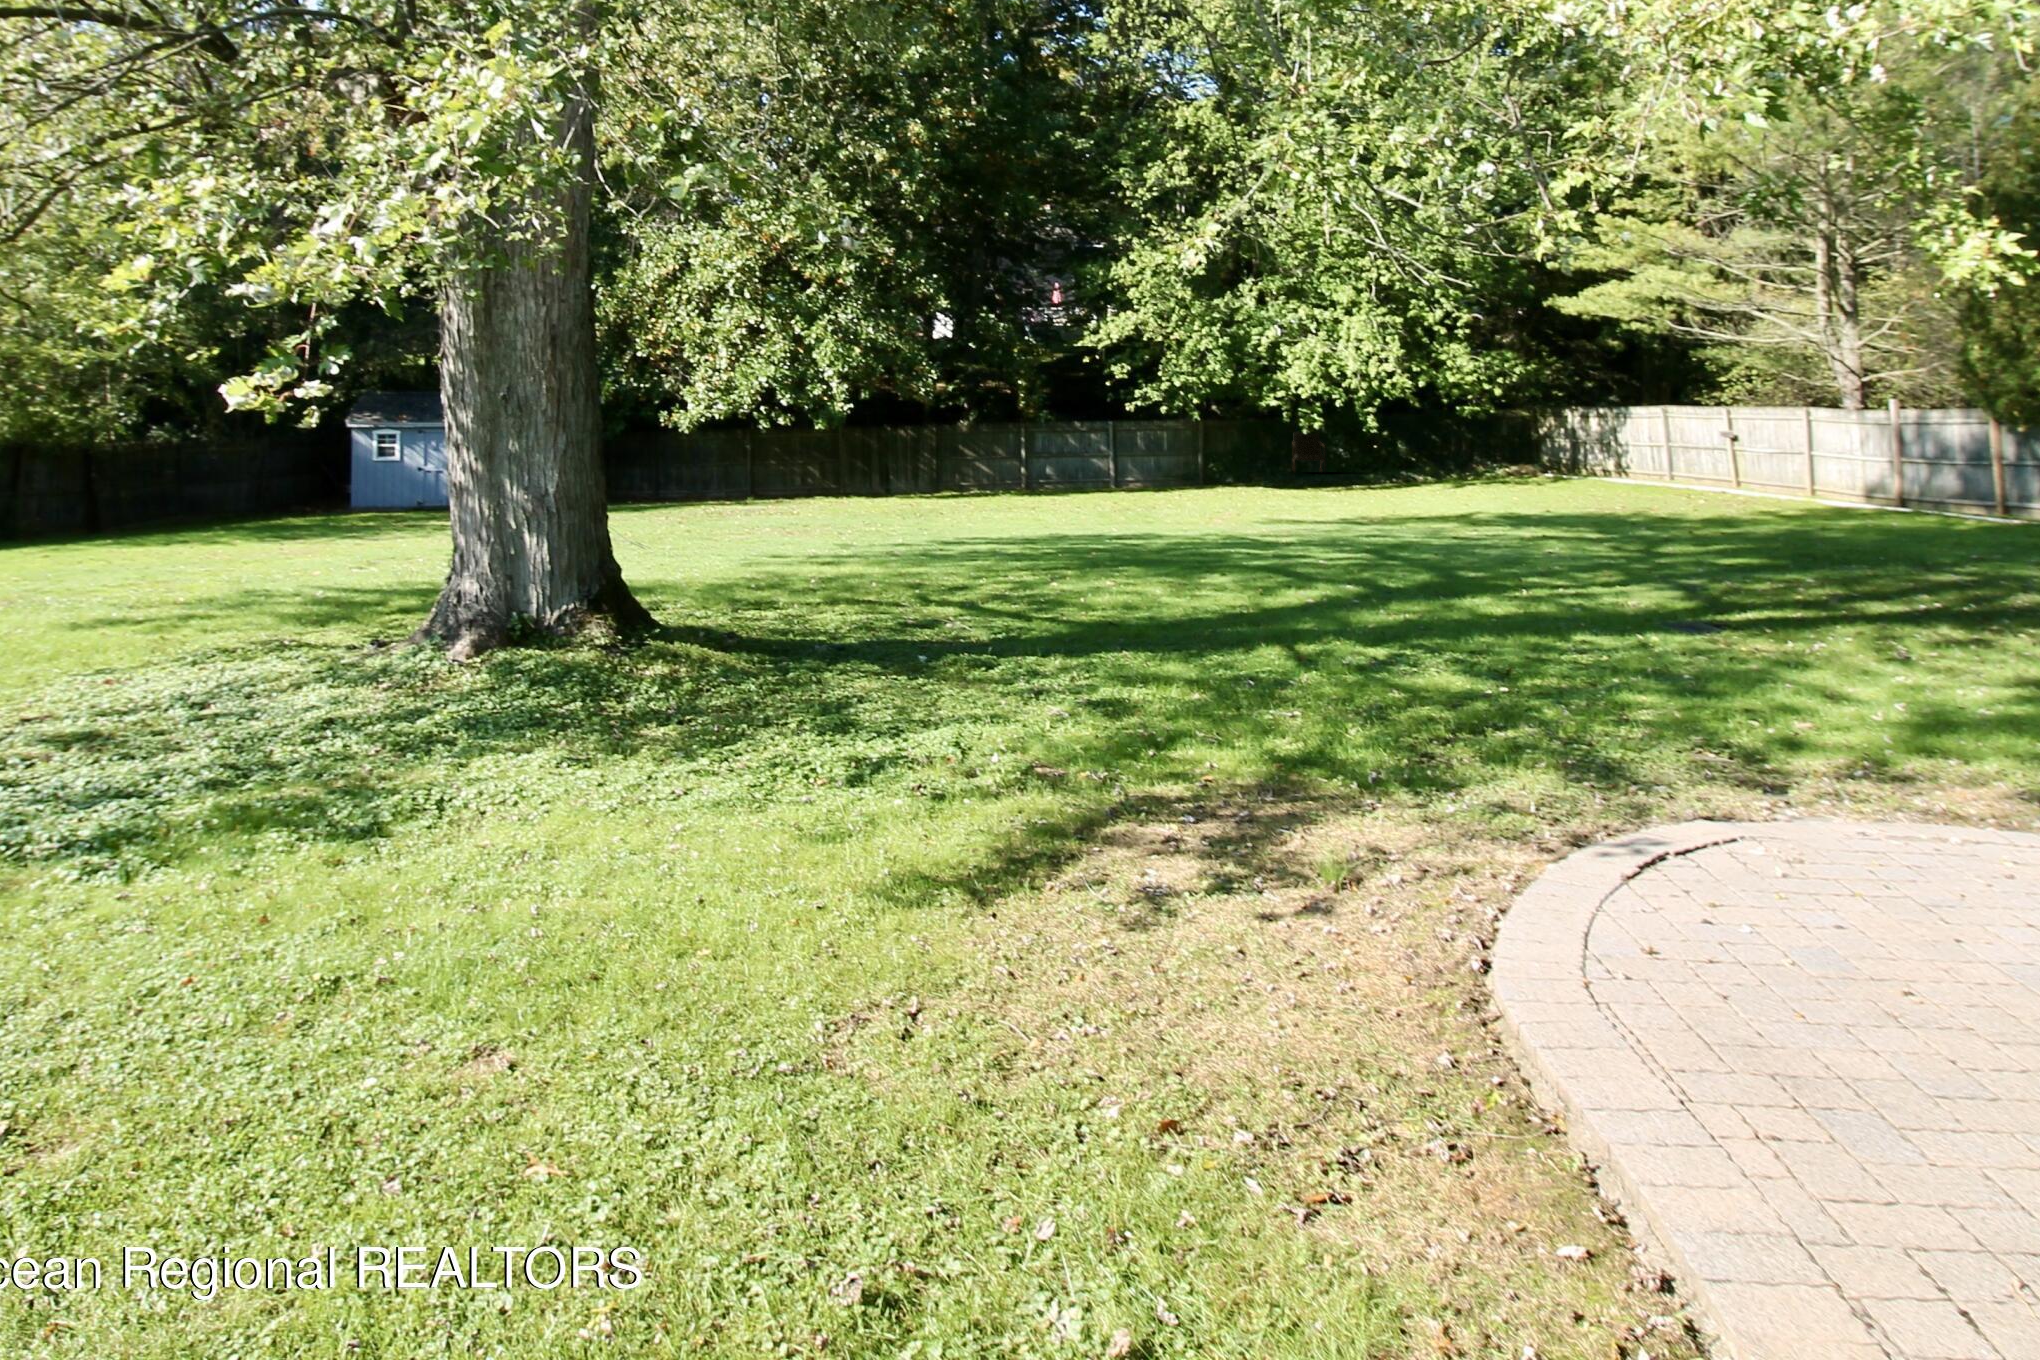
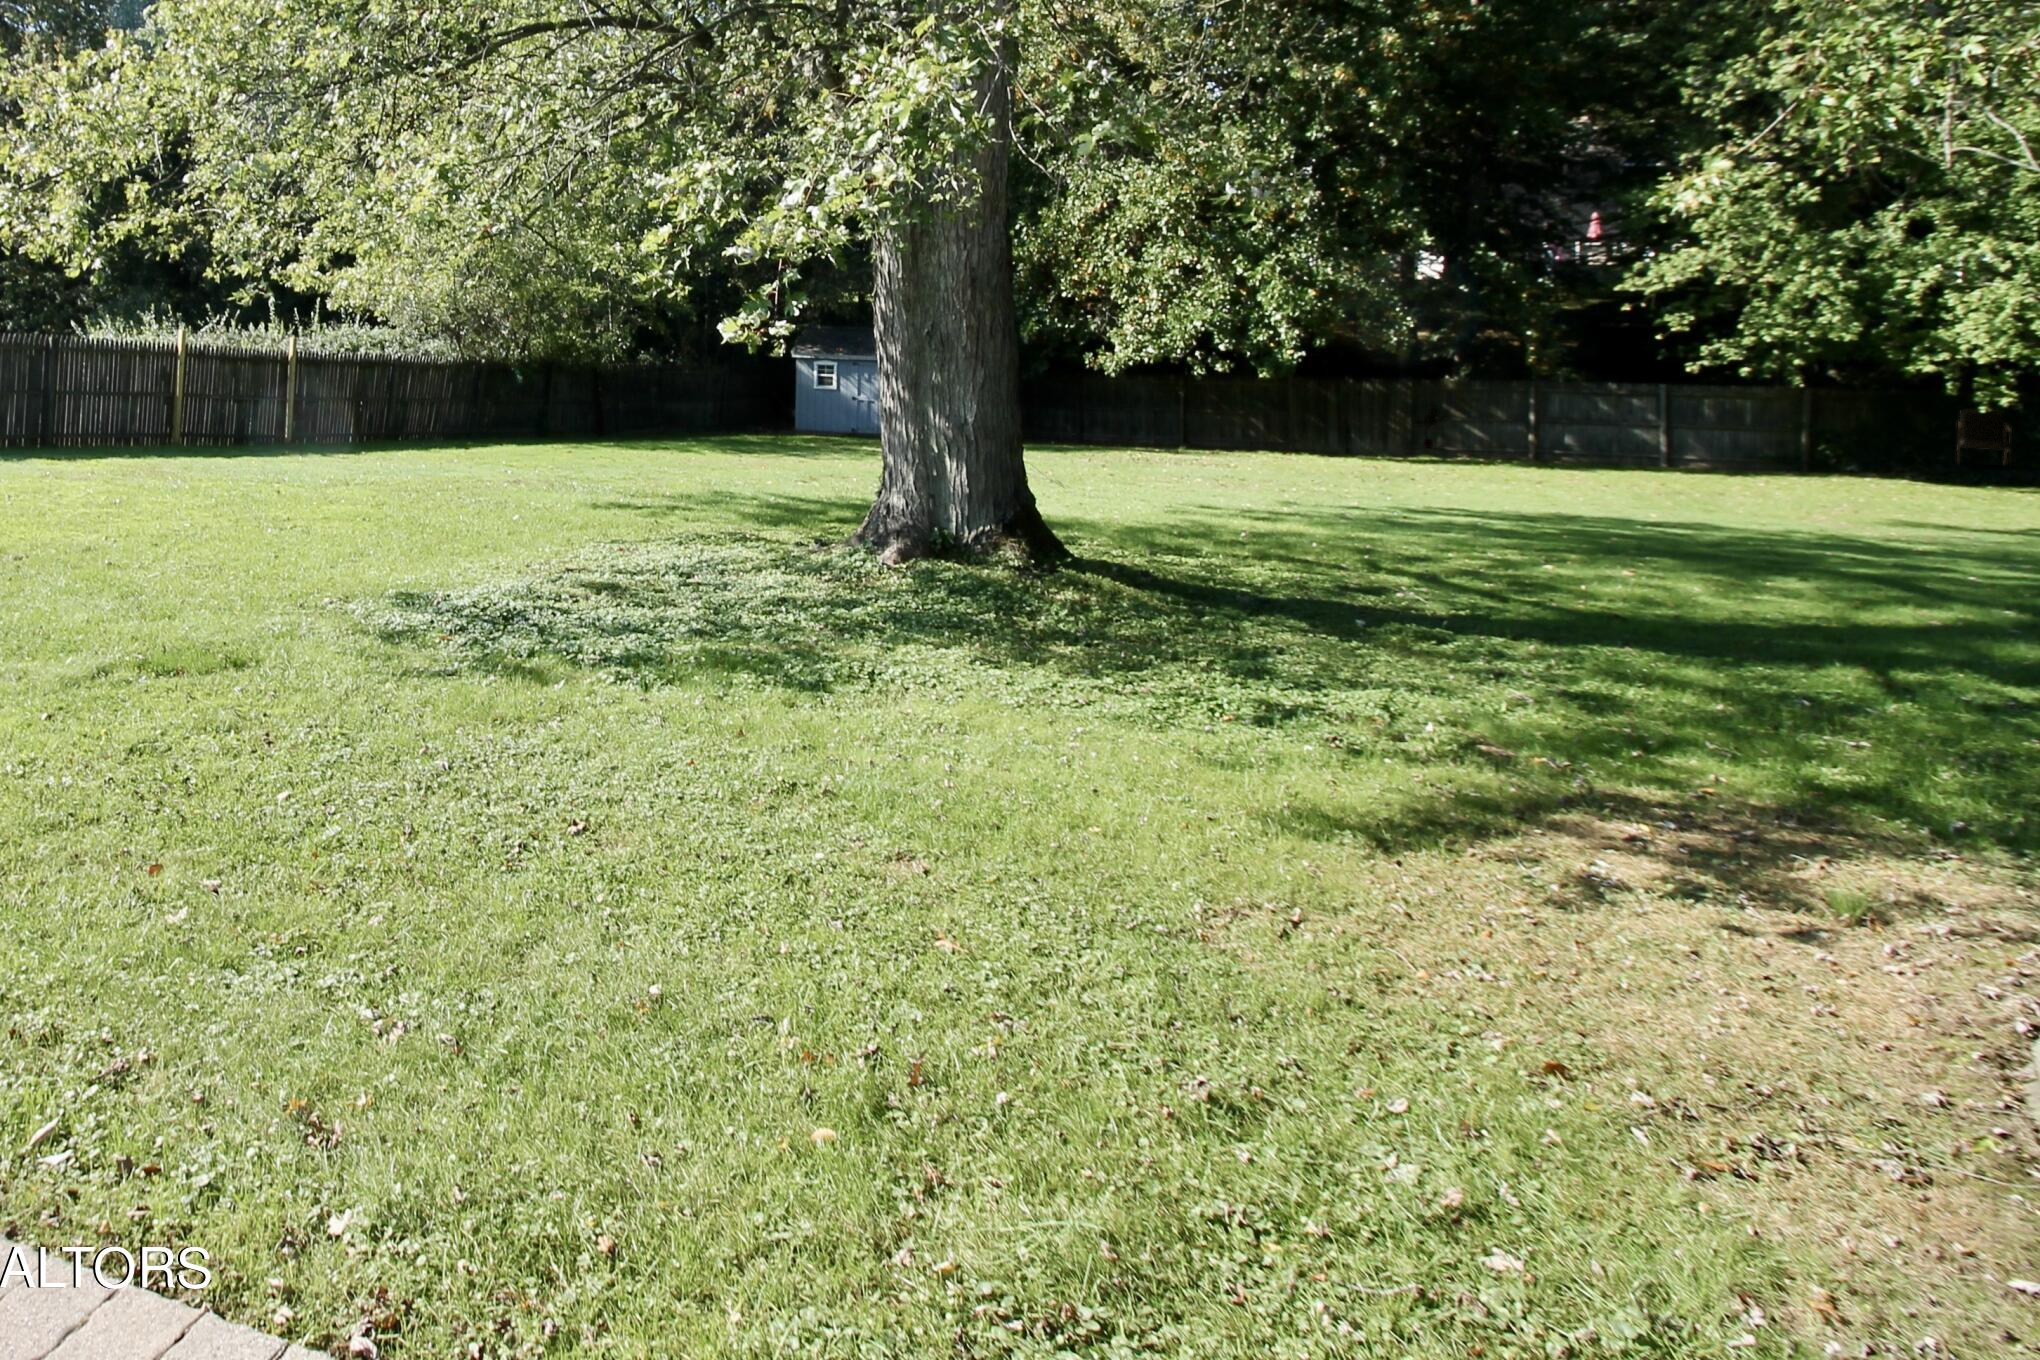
potted tree: none [927,439,959,478] -> present [1411,403,1449,448]

